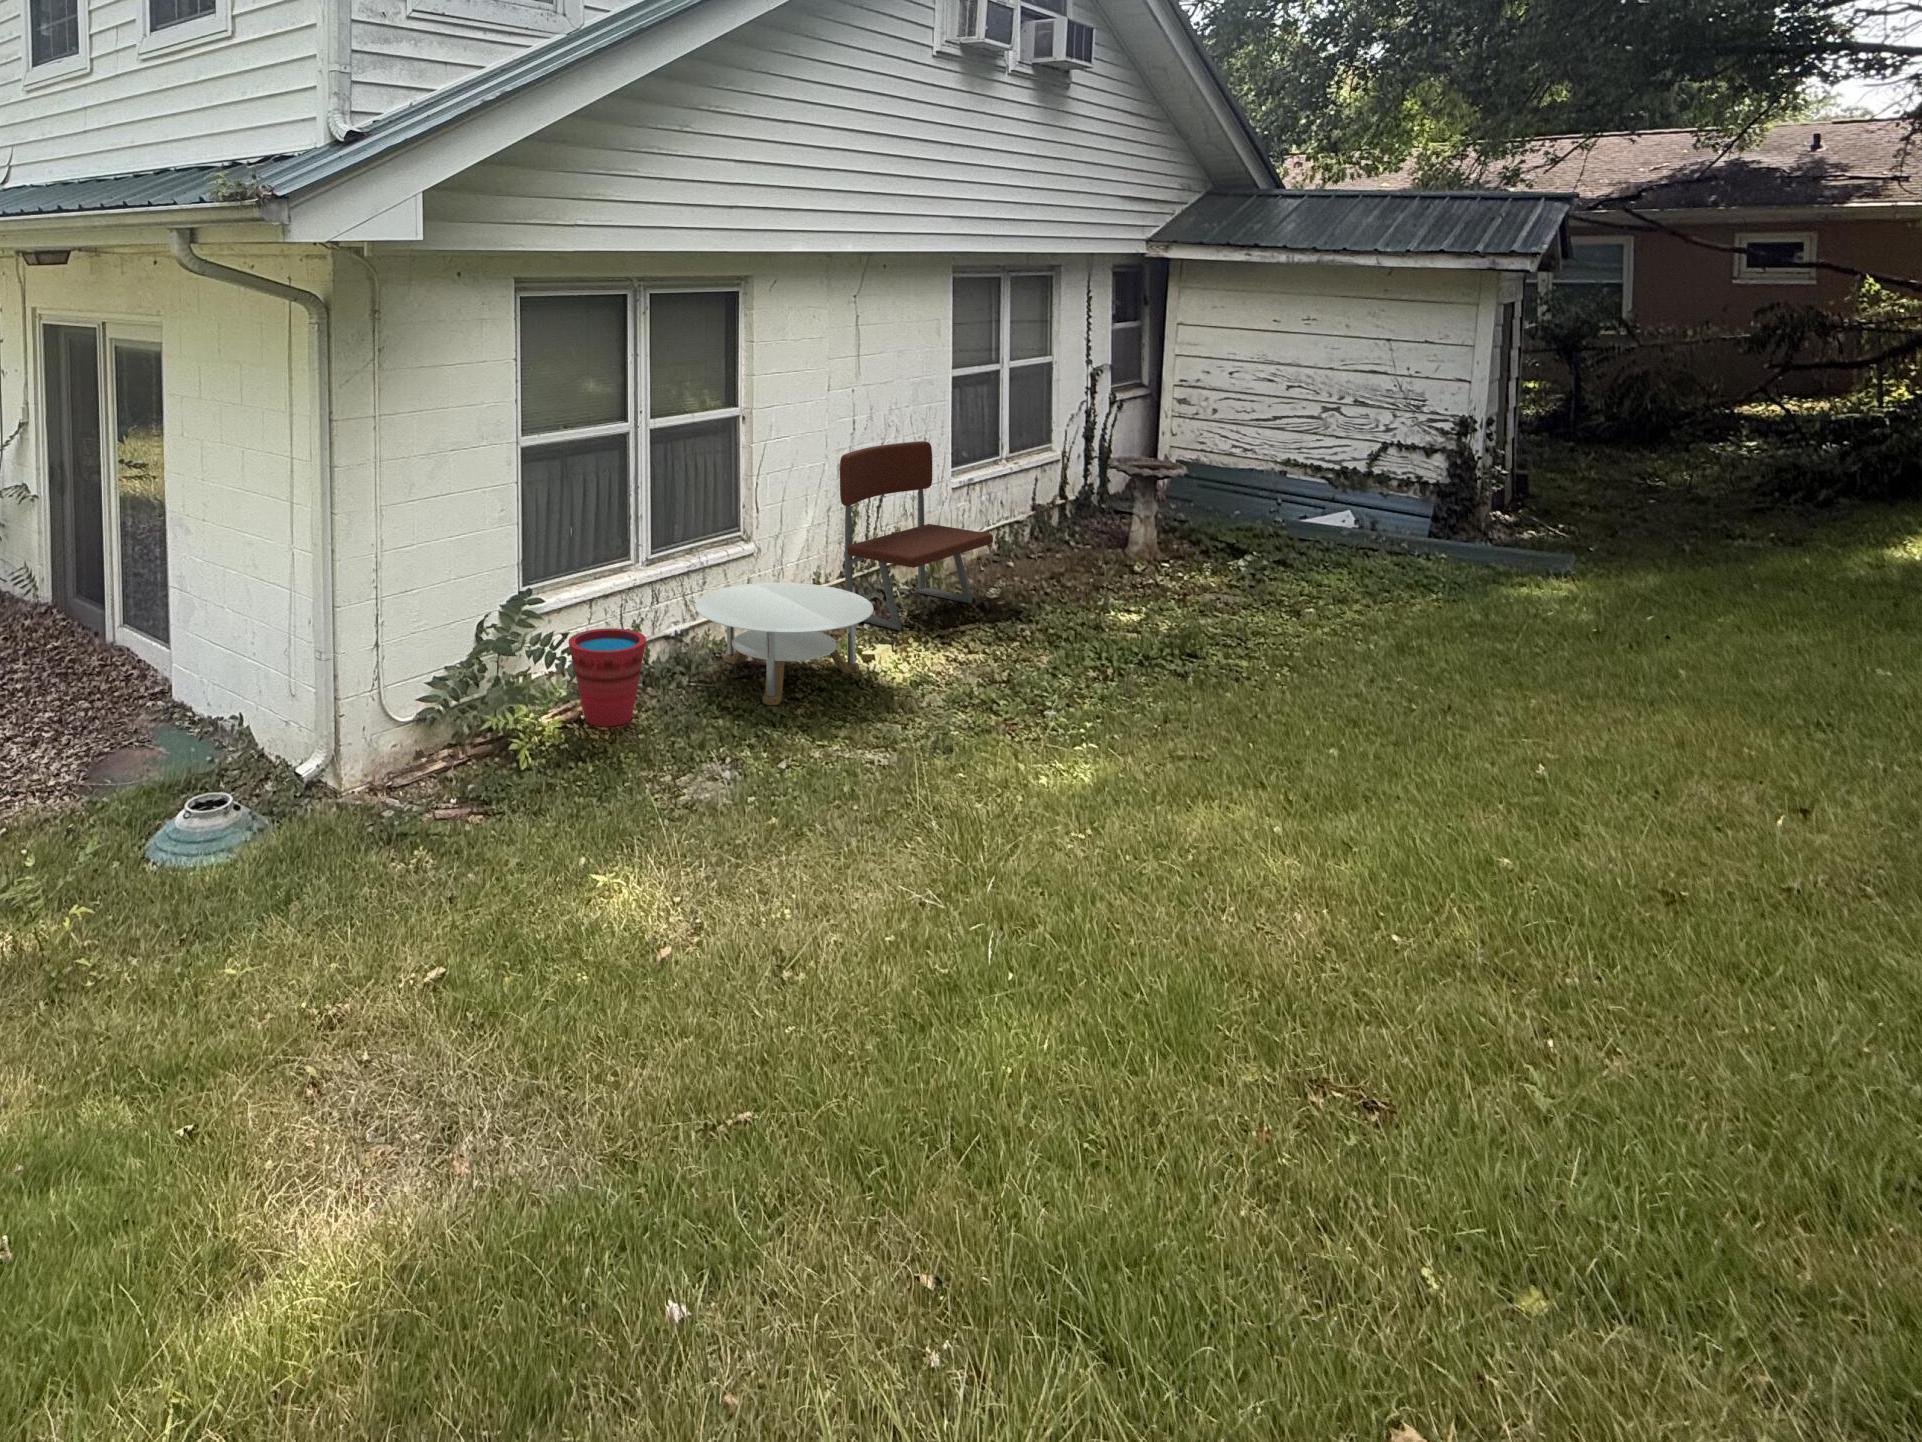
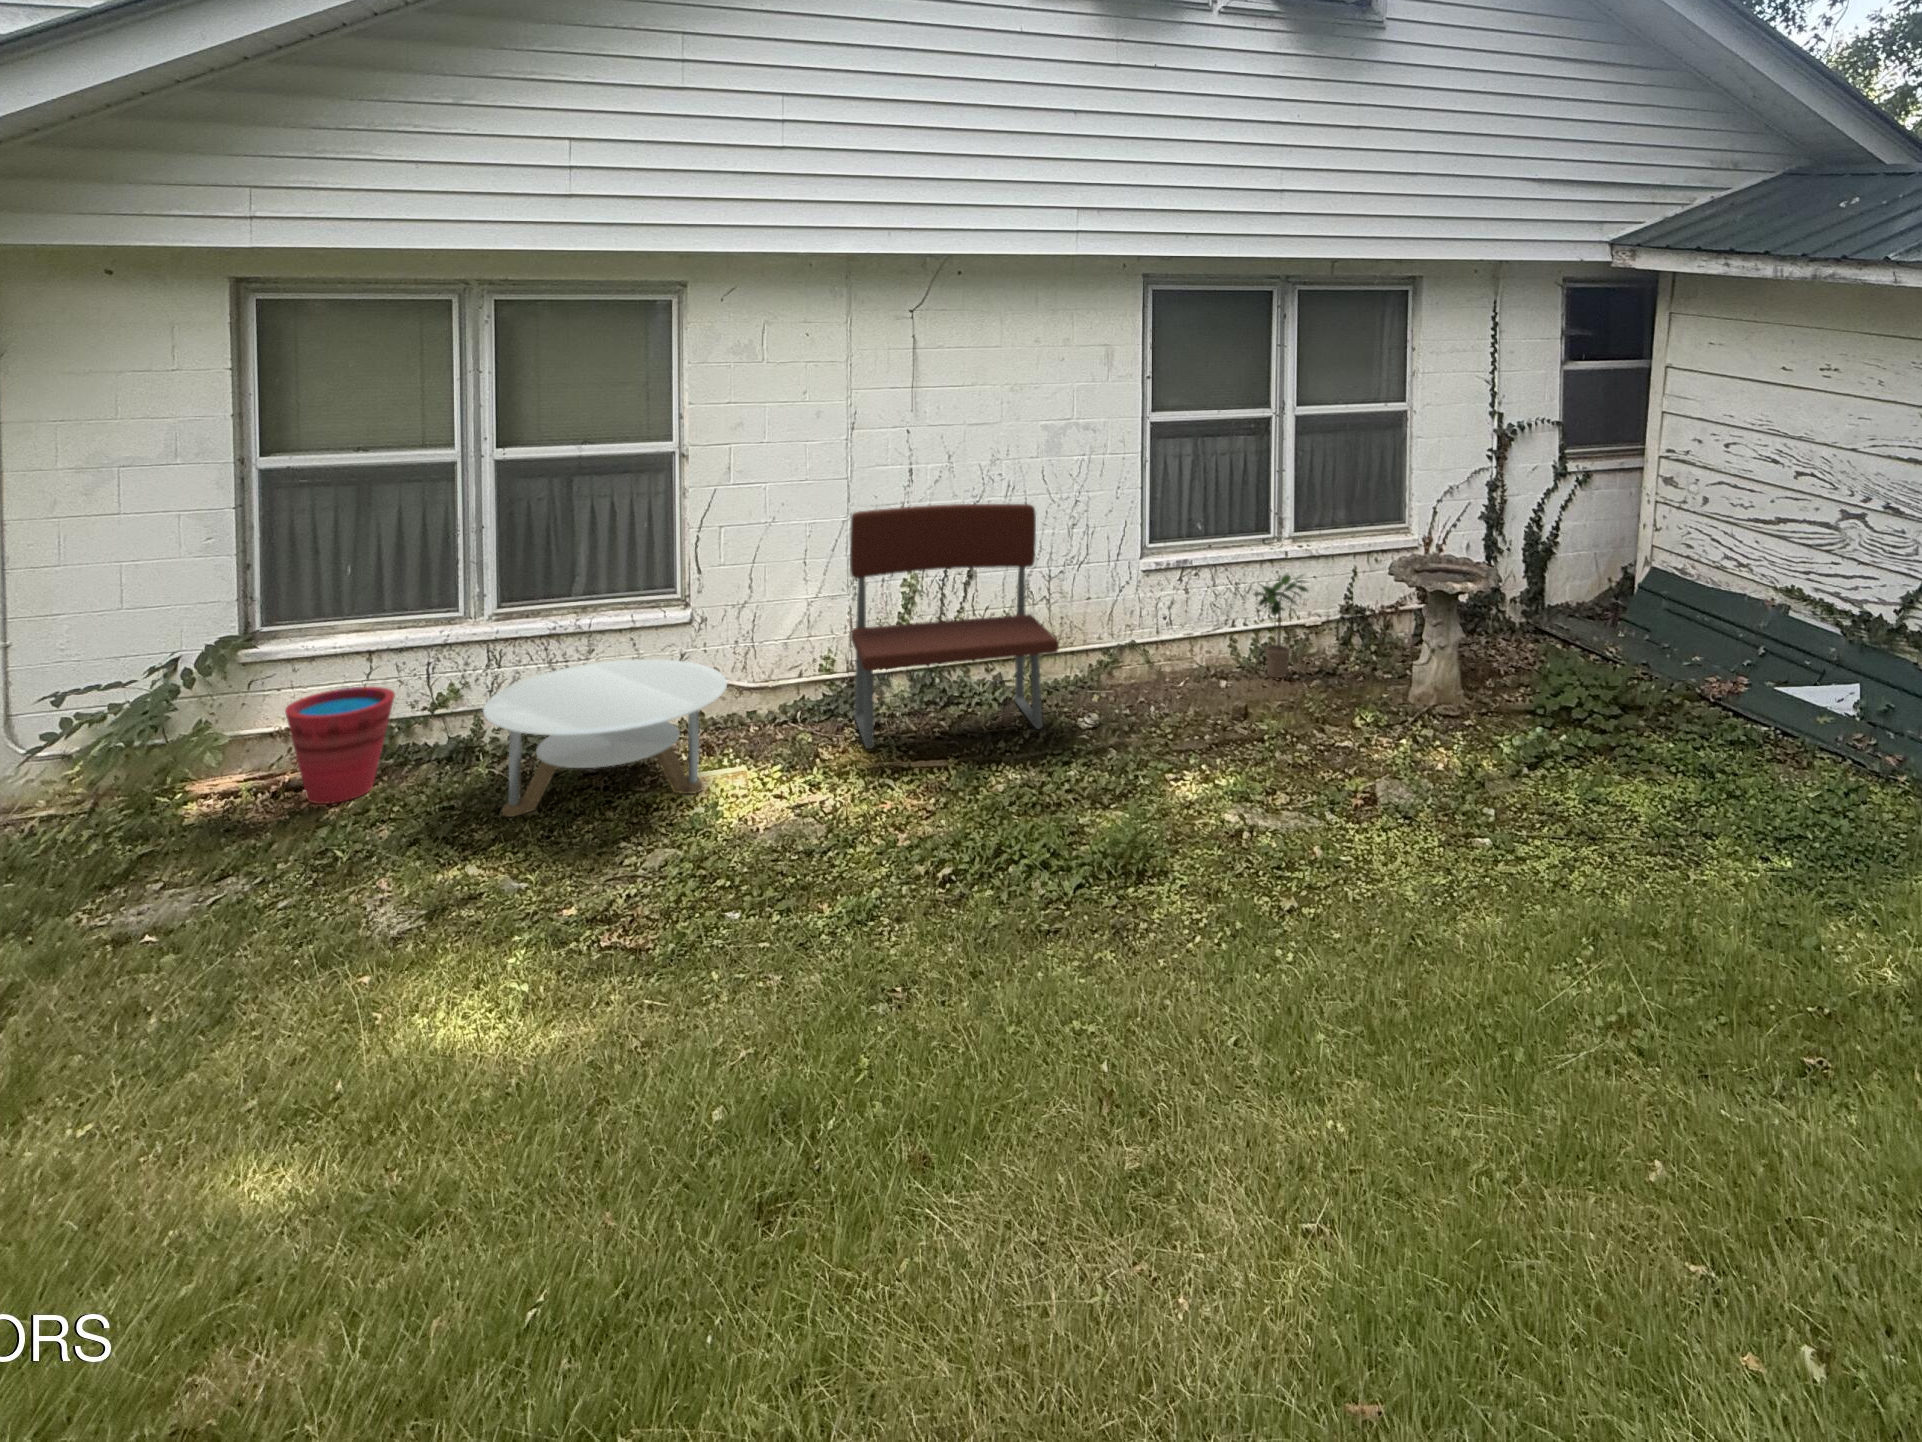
potted plant: none [1006,480,1047,557] -> present [1254,575,1309,678]

